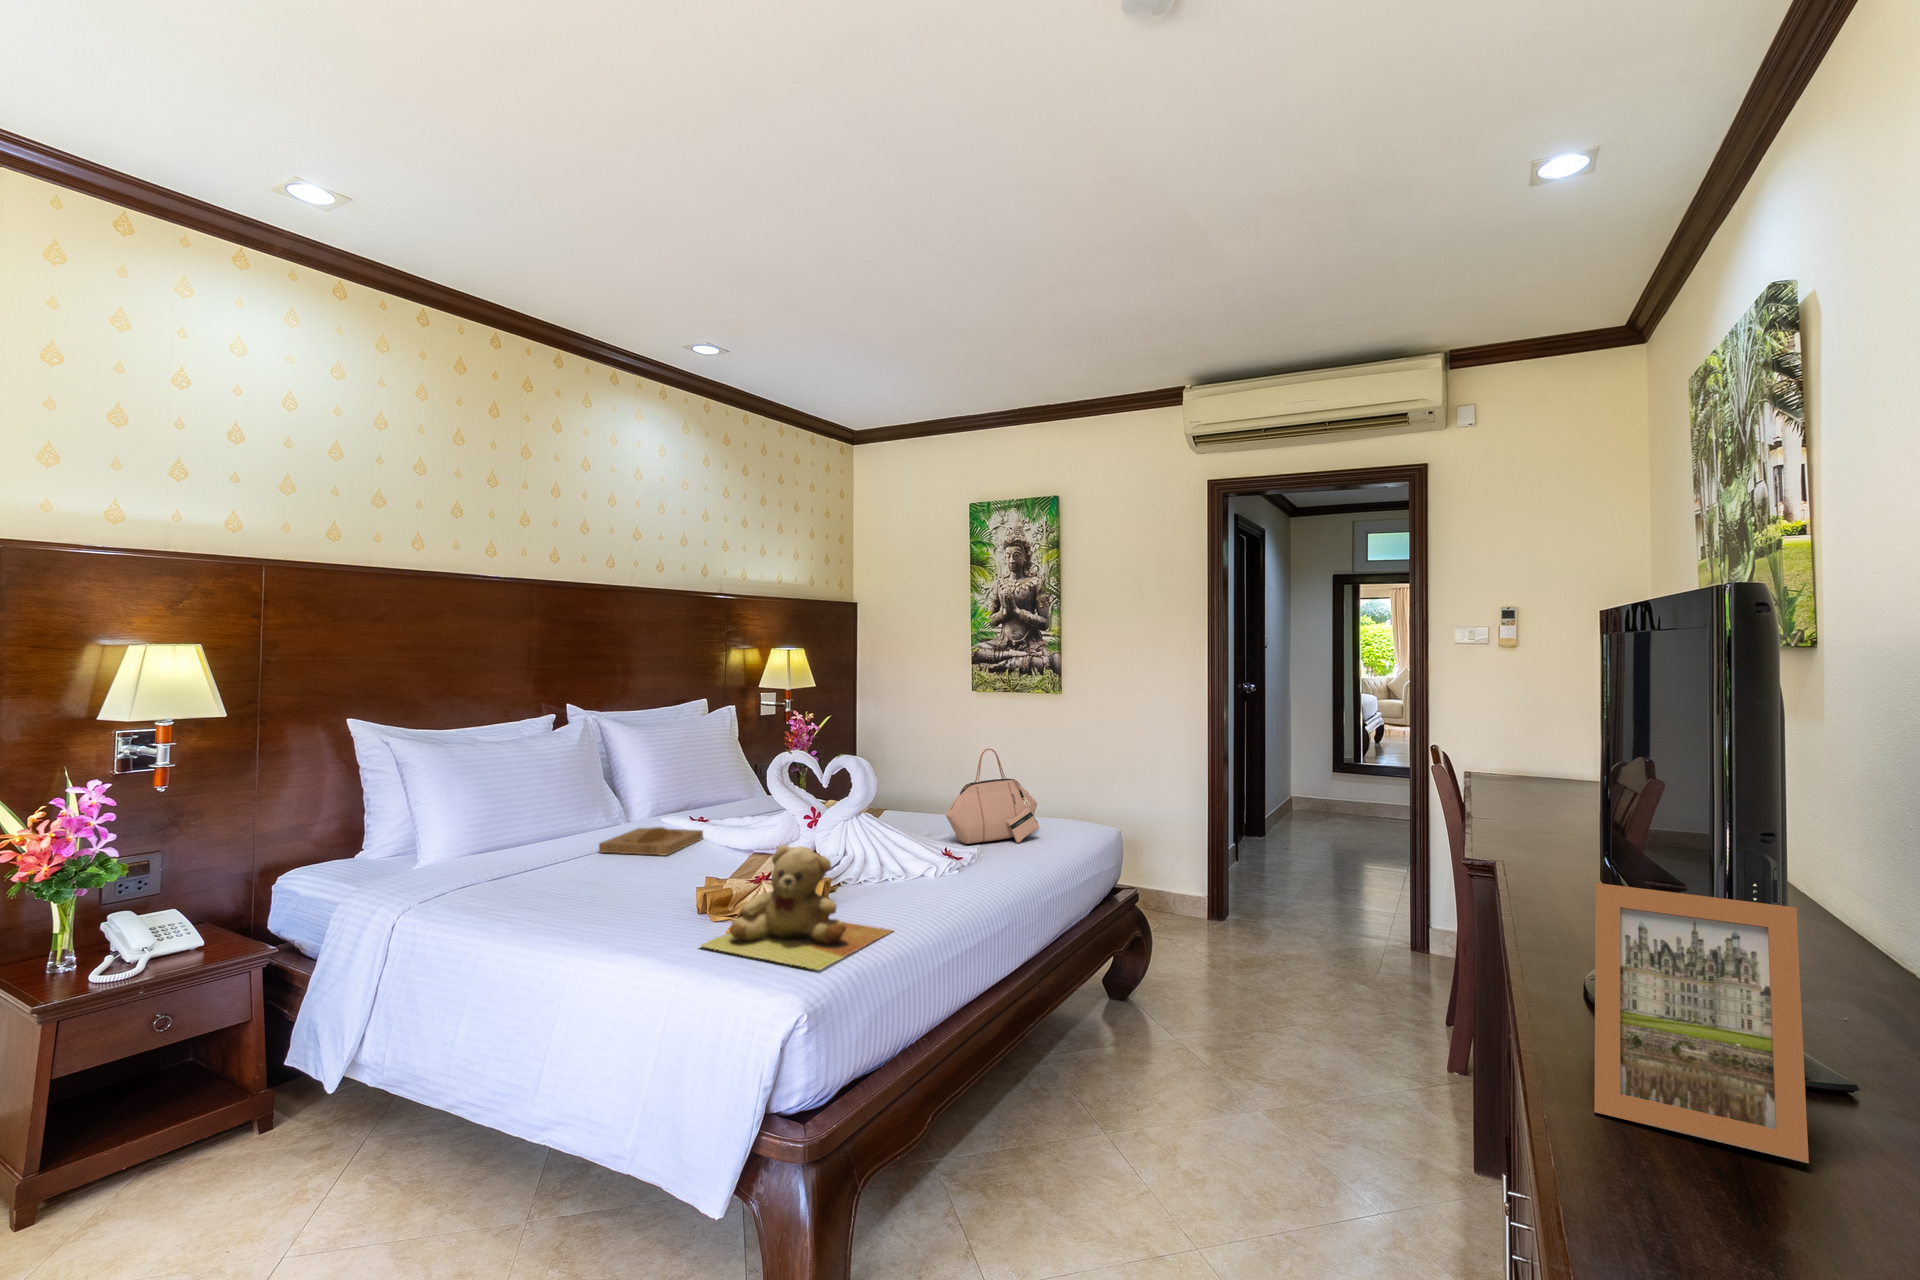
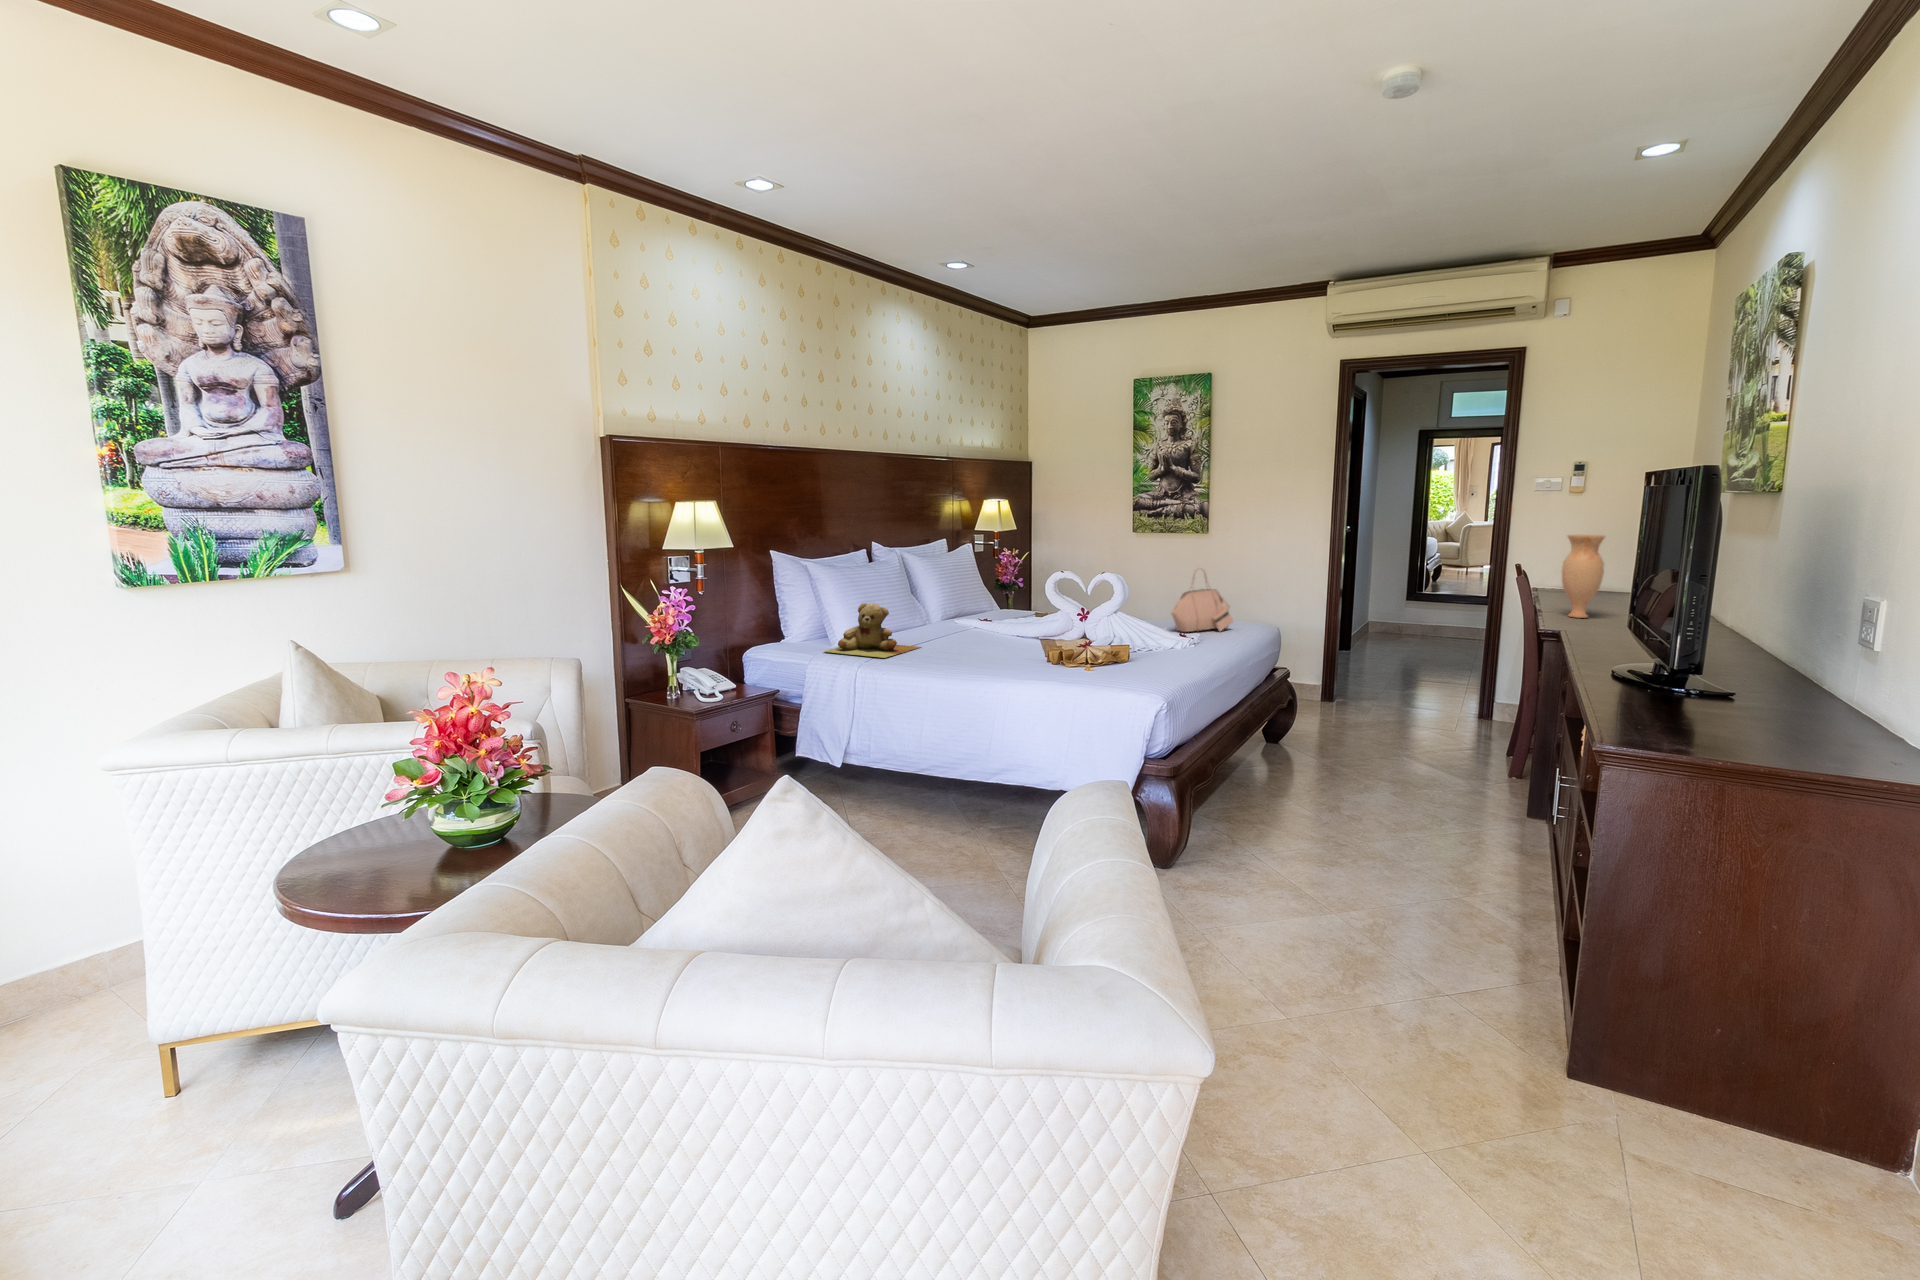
vase: none [1491,706,1553,833] -> present [1562,535,1605,618]
tray: present [599,827,703,856] -> none [938,622,998,639]
teddy bear: present [701,846,892,970] -> present [825,603,920,658]
picture frame: present [1594,883,1809,1163] -> none [1617,604,1718,710]

